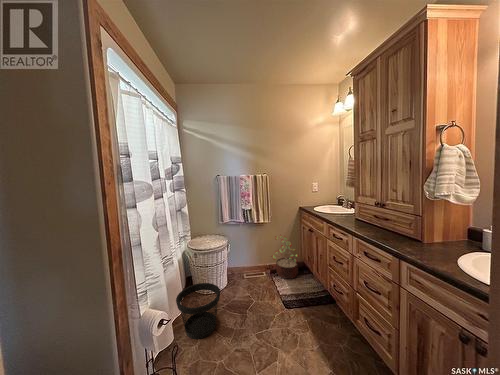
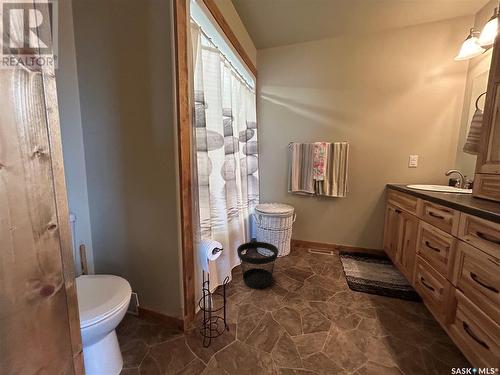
decorative plant: present [272,235,299,279] -> none [343,214,379,265]

